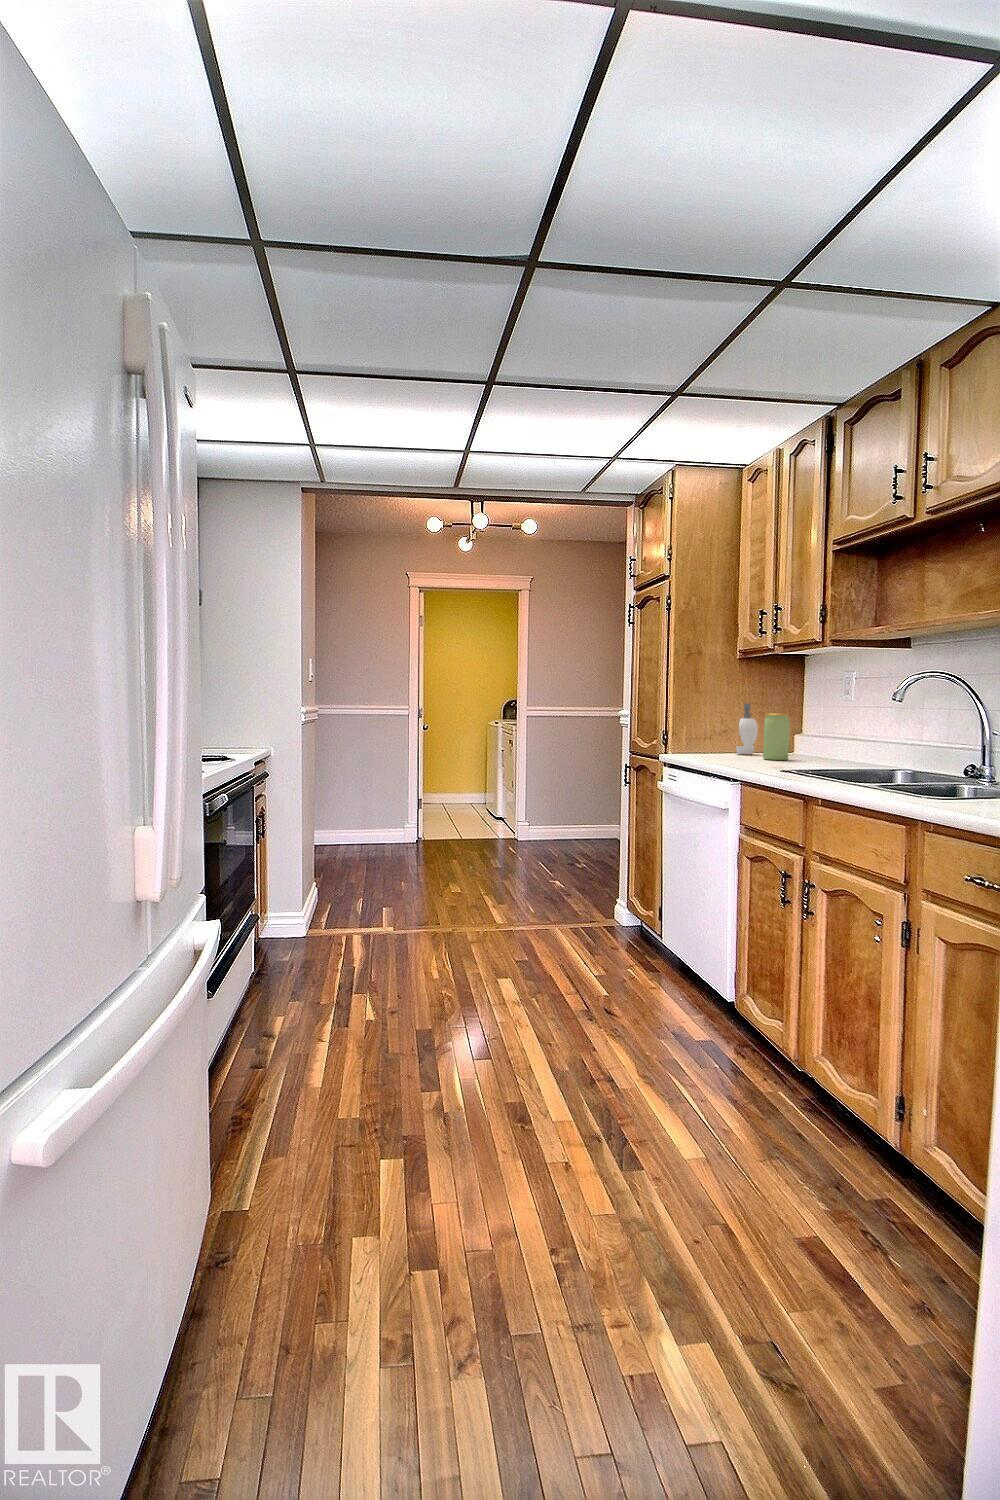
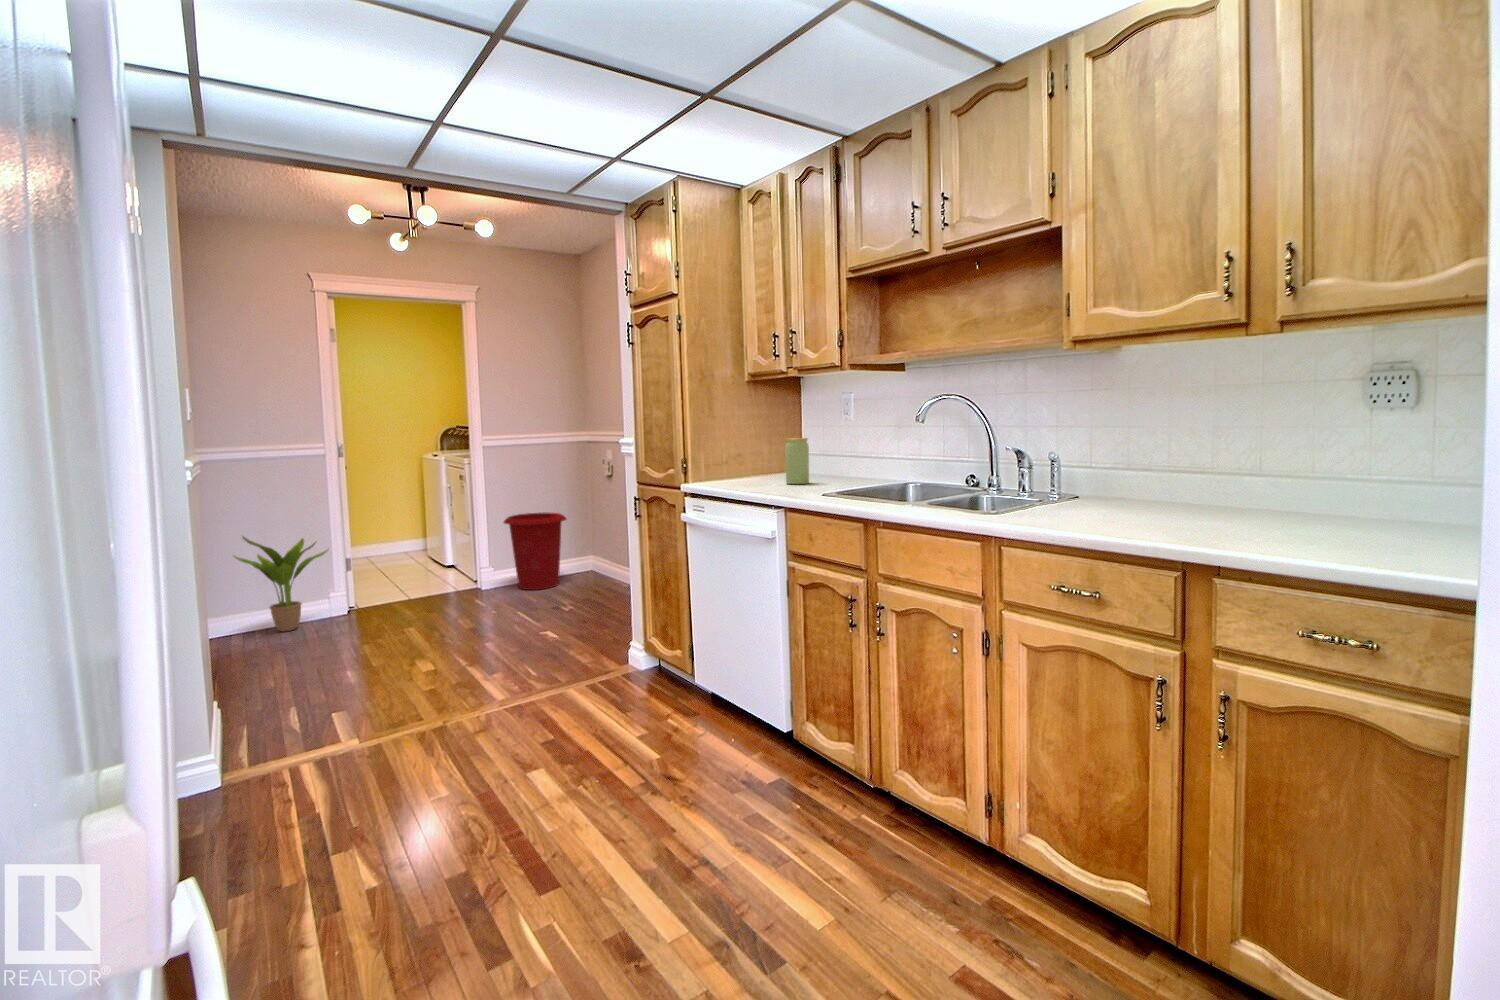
soap dispenser: present [736,703,758,755] -> none [749,428,772,480]
potted plant: none [340,773,405,851] -> present [234,536,328,631]
waste bin: none [540,777,595,845] -> present [504,513,566,590]

